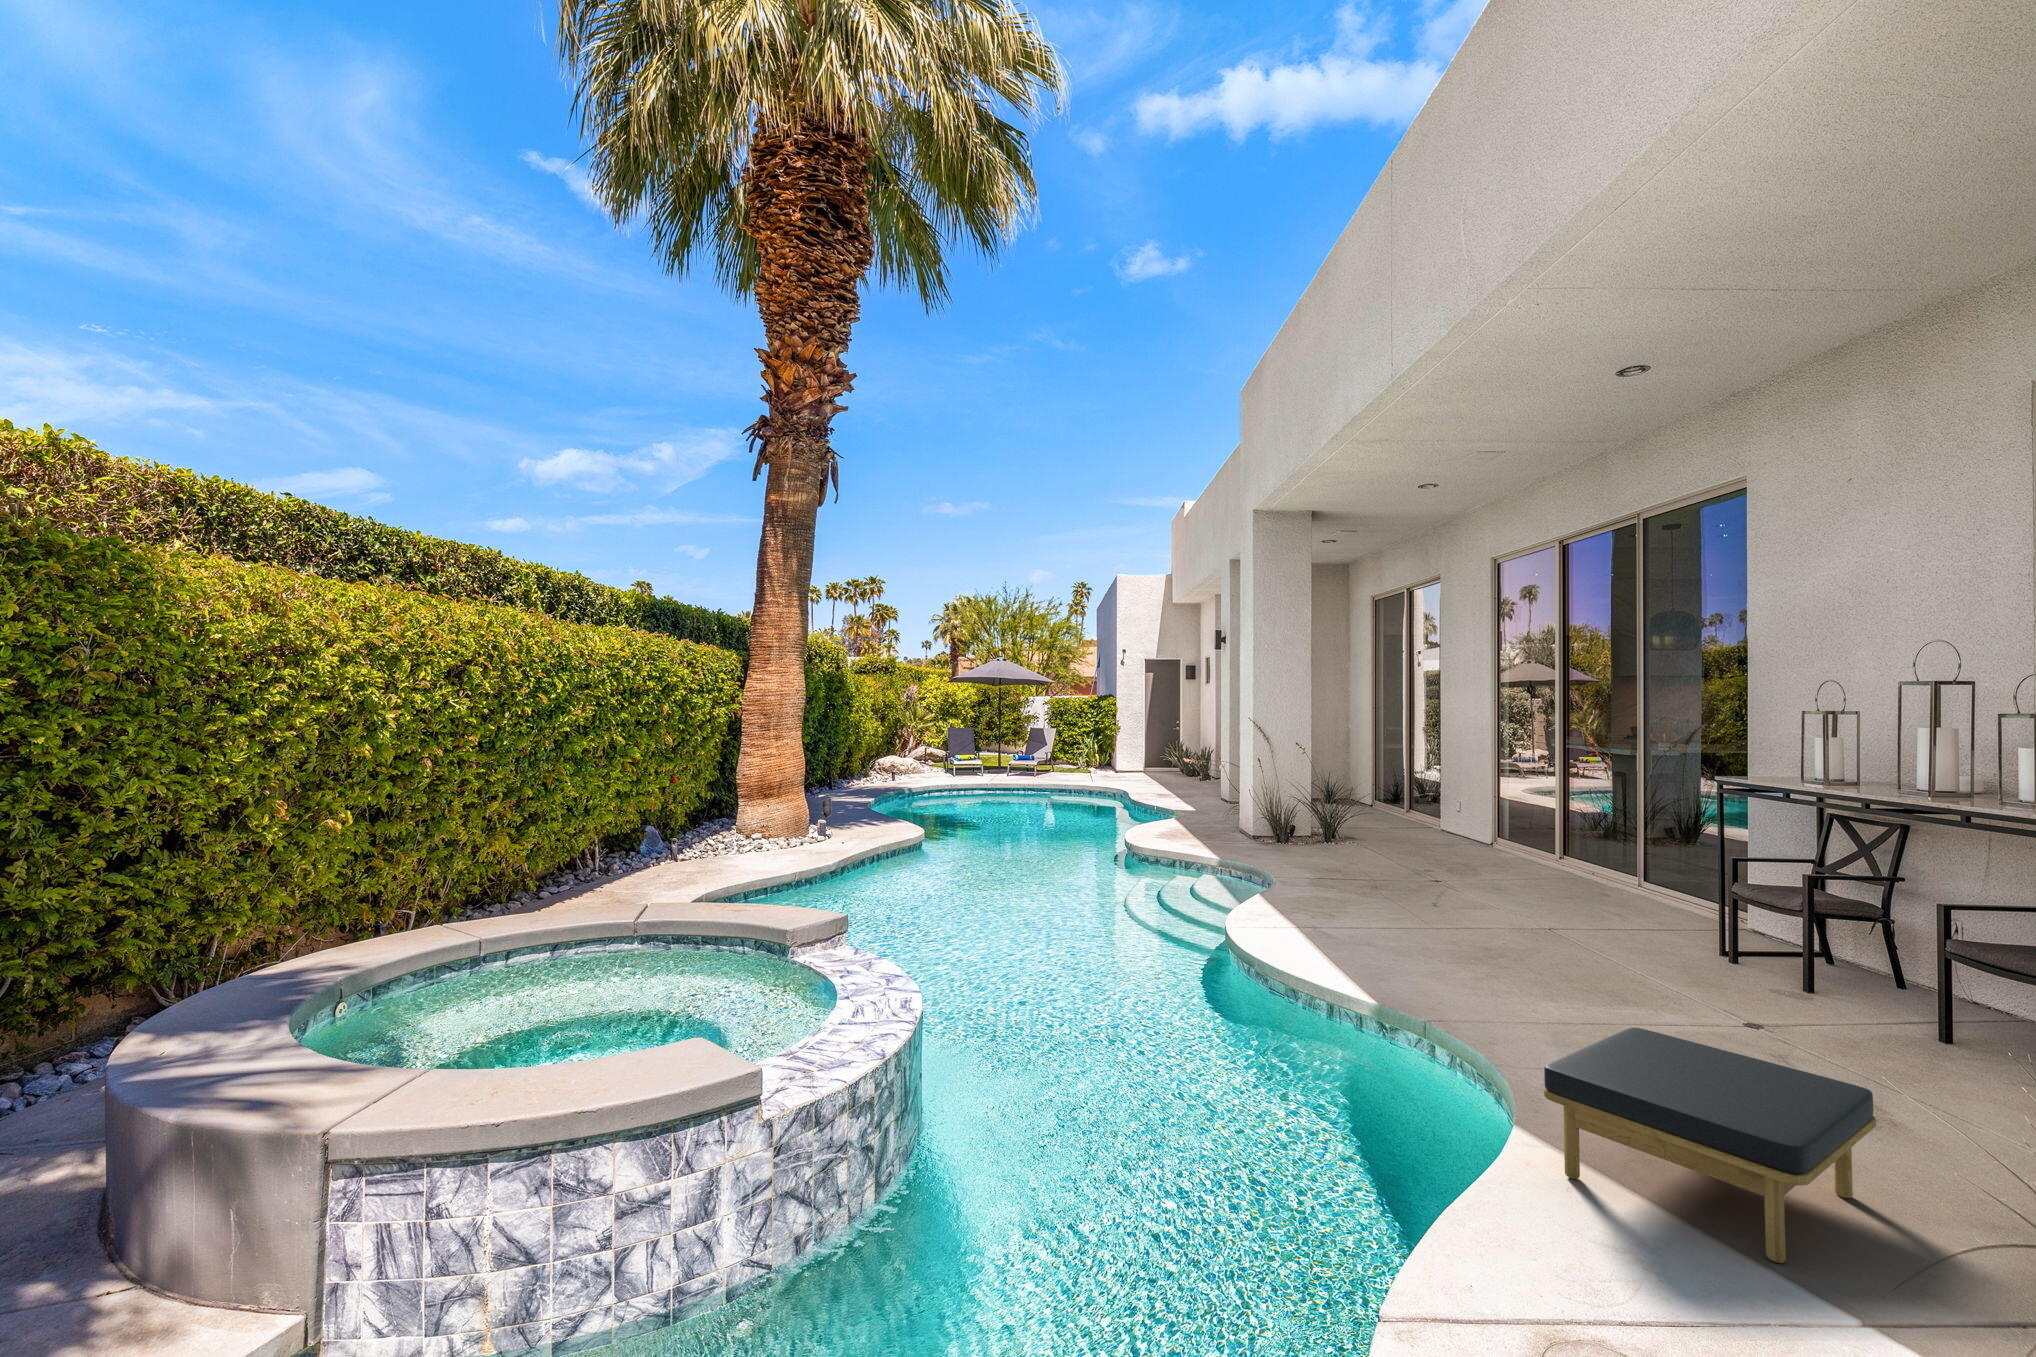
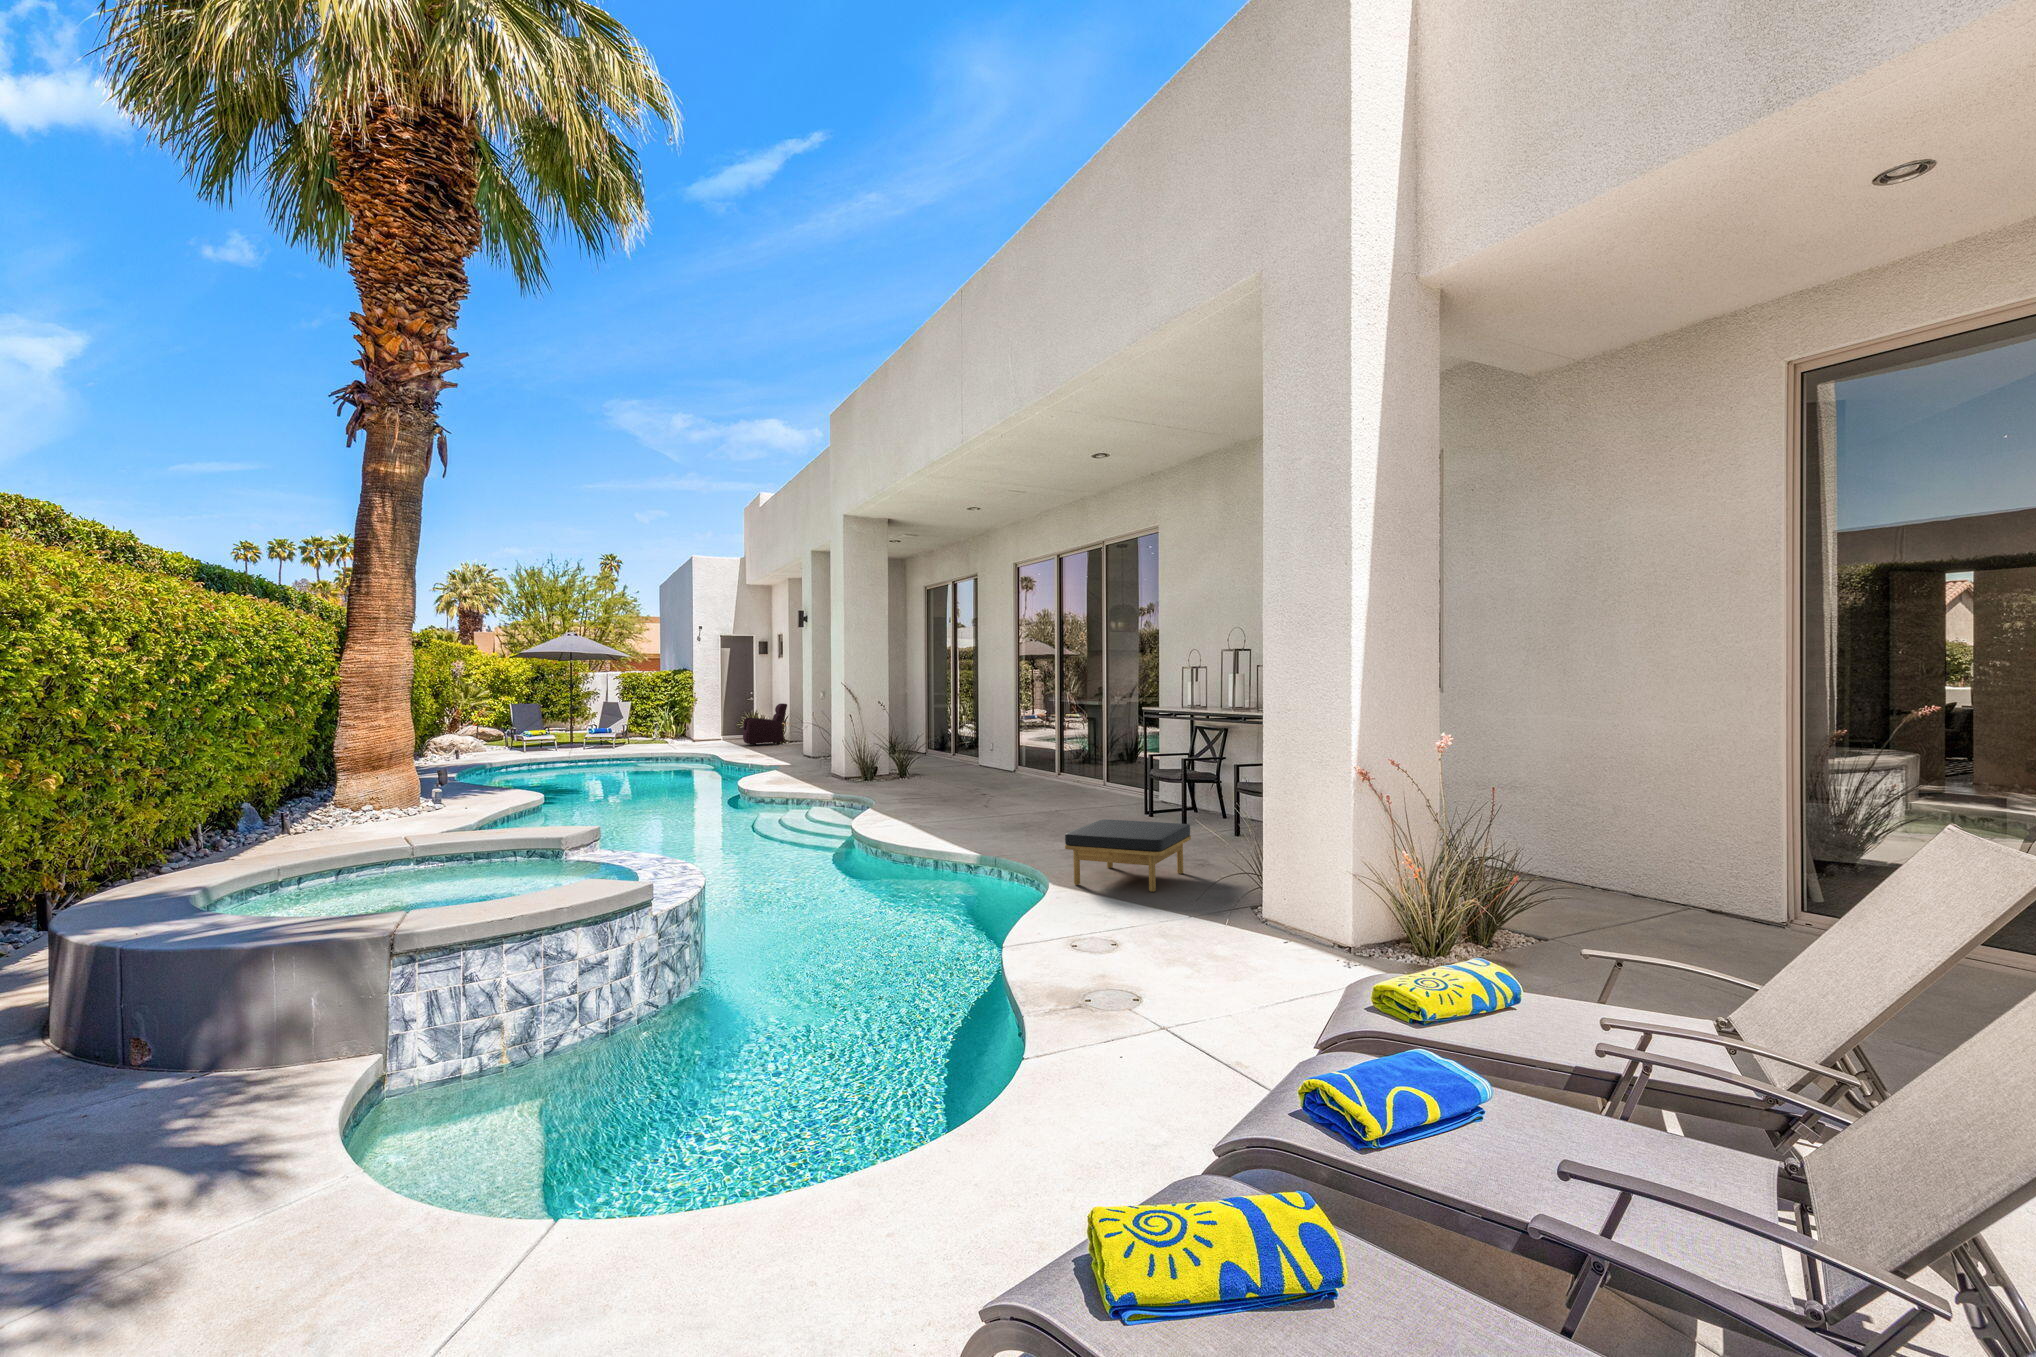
armchair: none [1164,735,1211,781] -> present [743,703,787,746]

